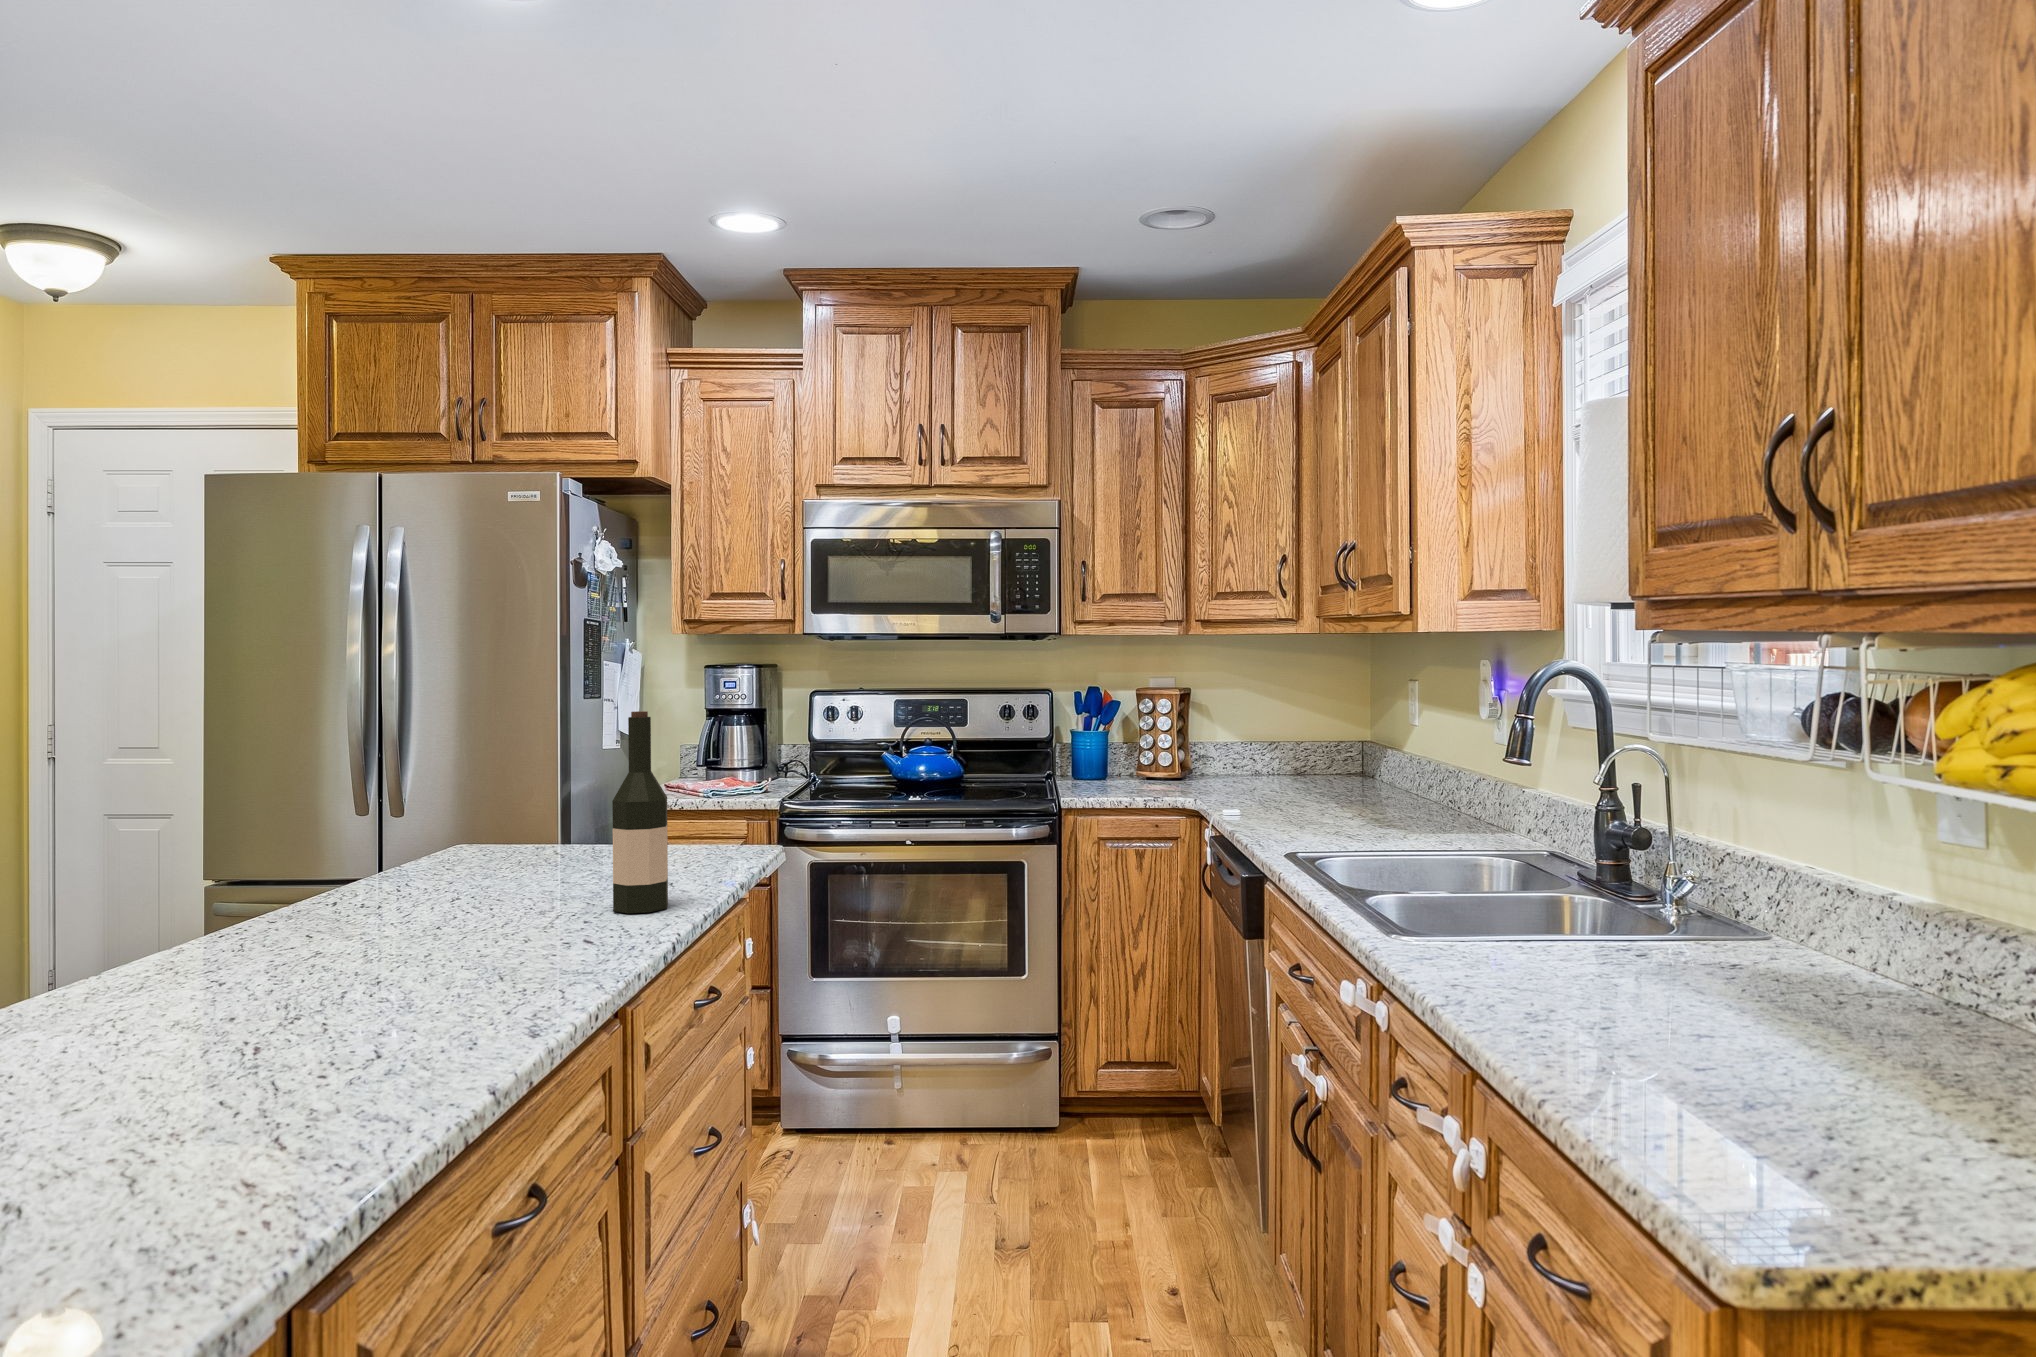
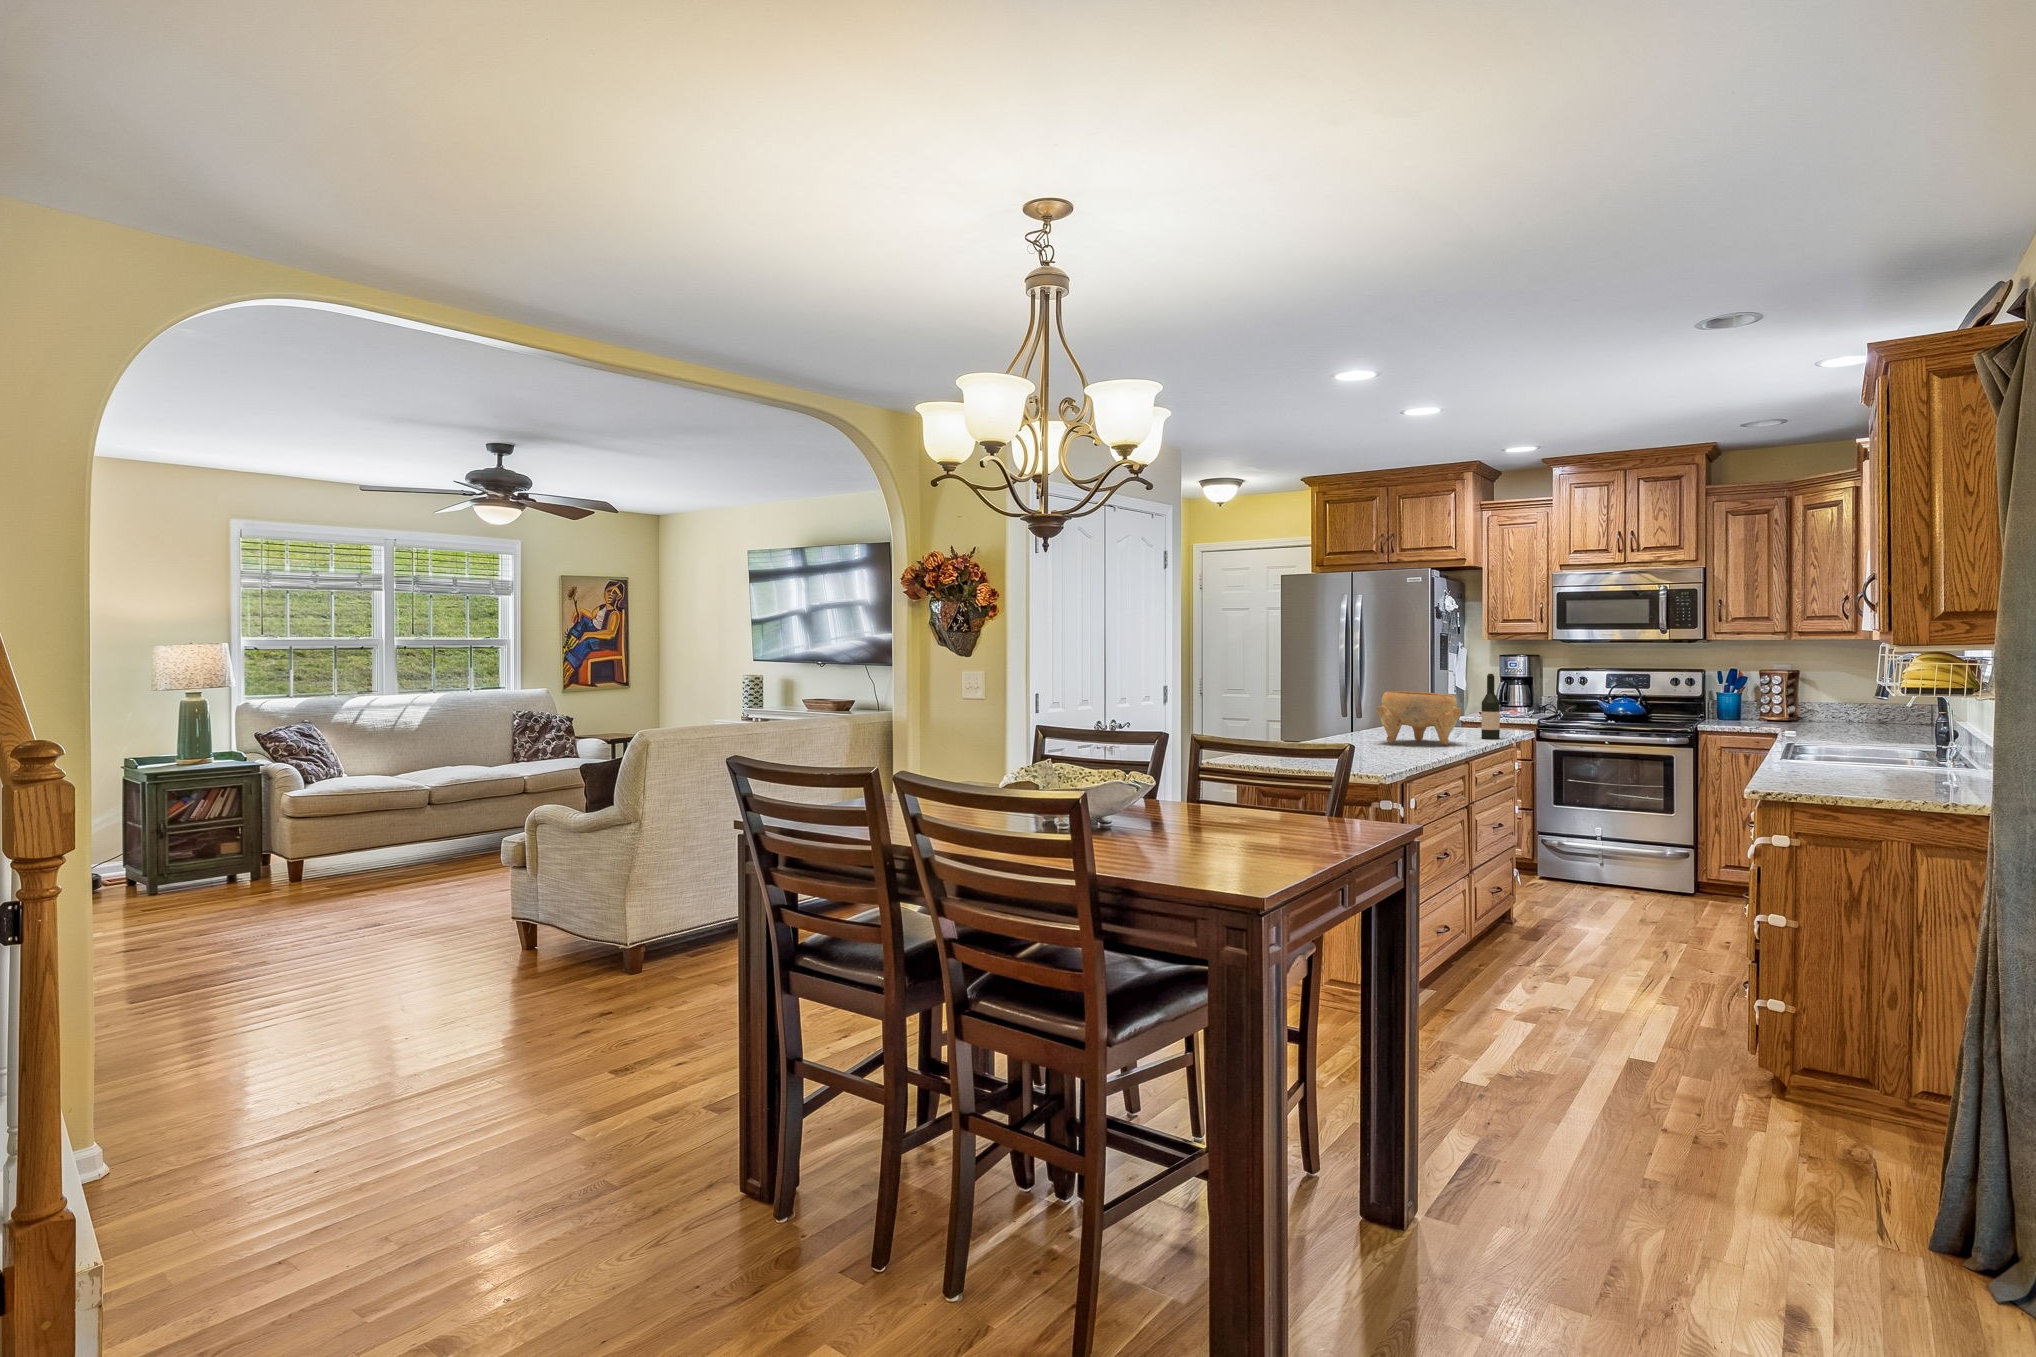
decorative bowl: none [161,782,509,1000] -> present [1377,691,1462,745]

